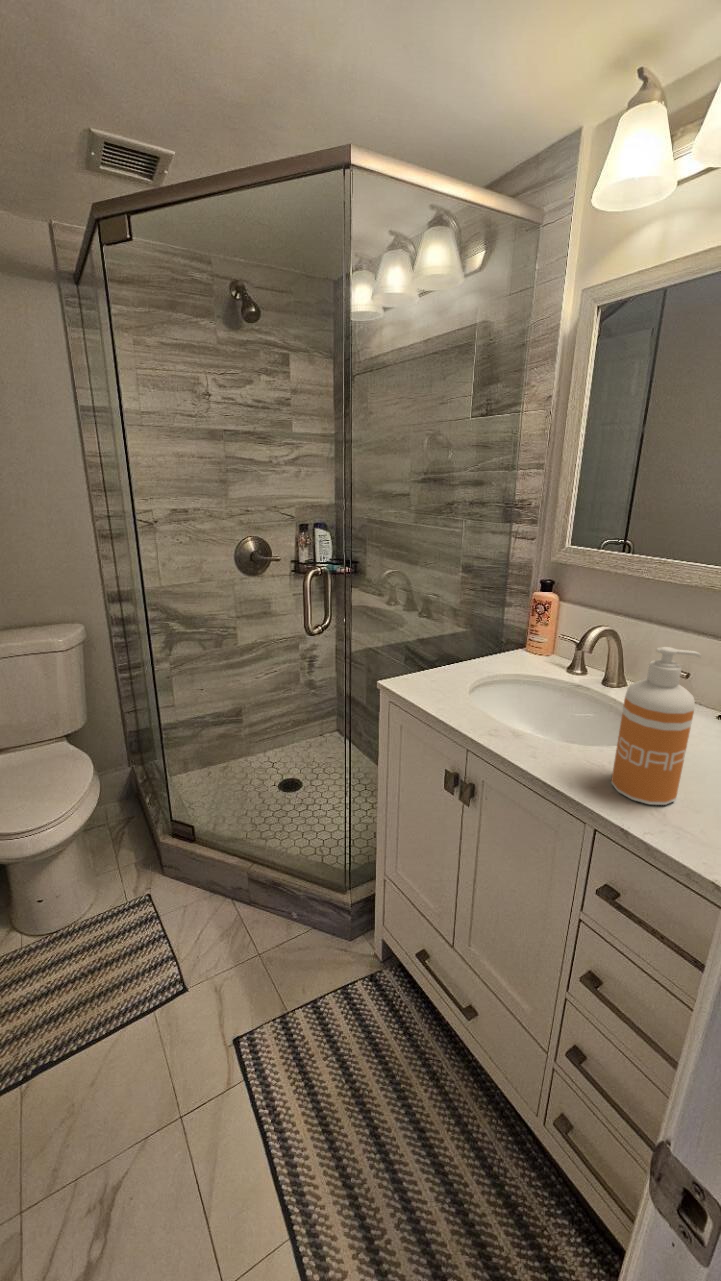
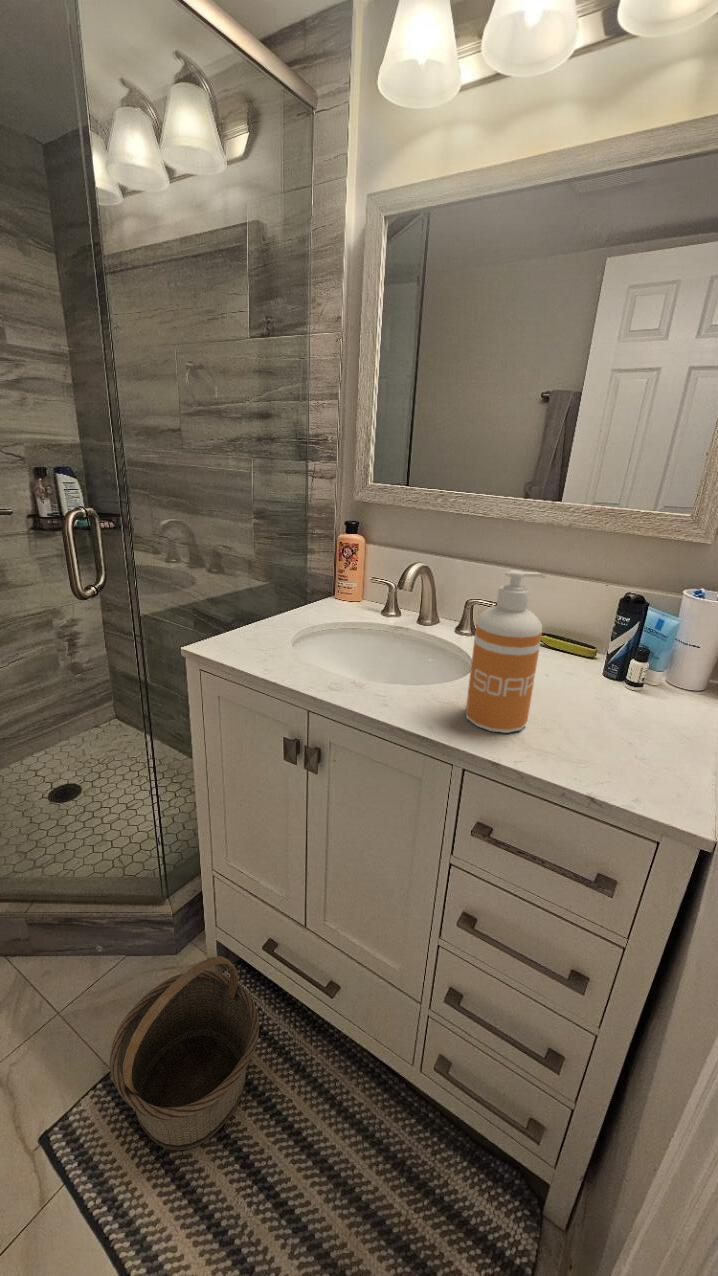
basket: none [285,945,403,1099] -> present [110,956,259,1150]

